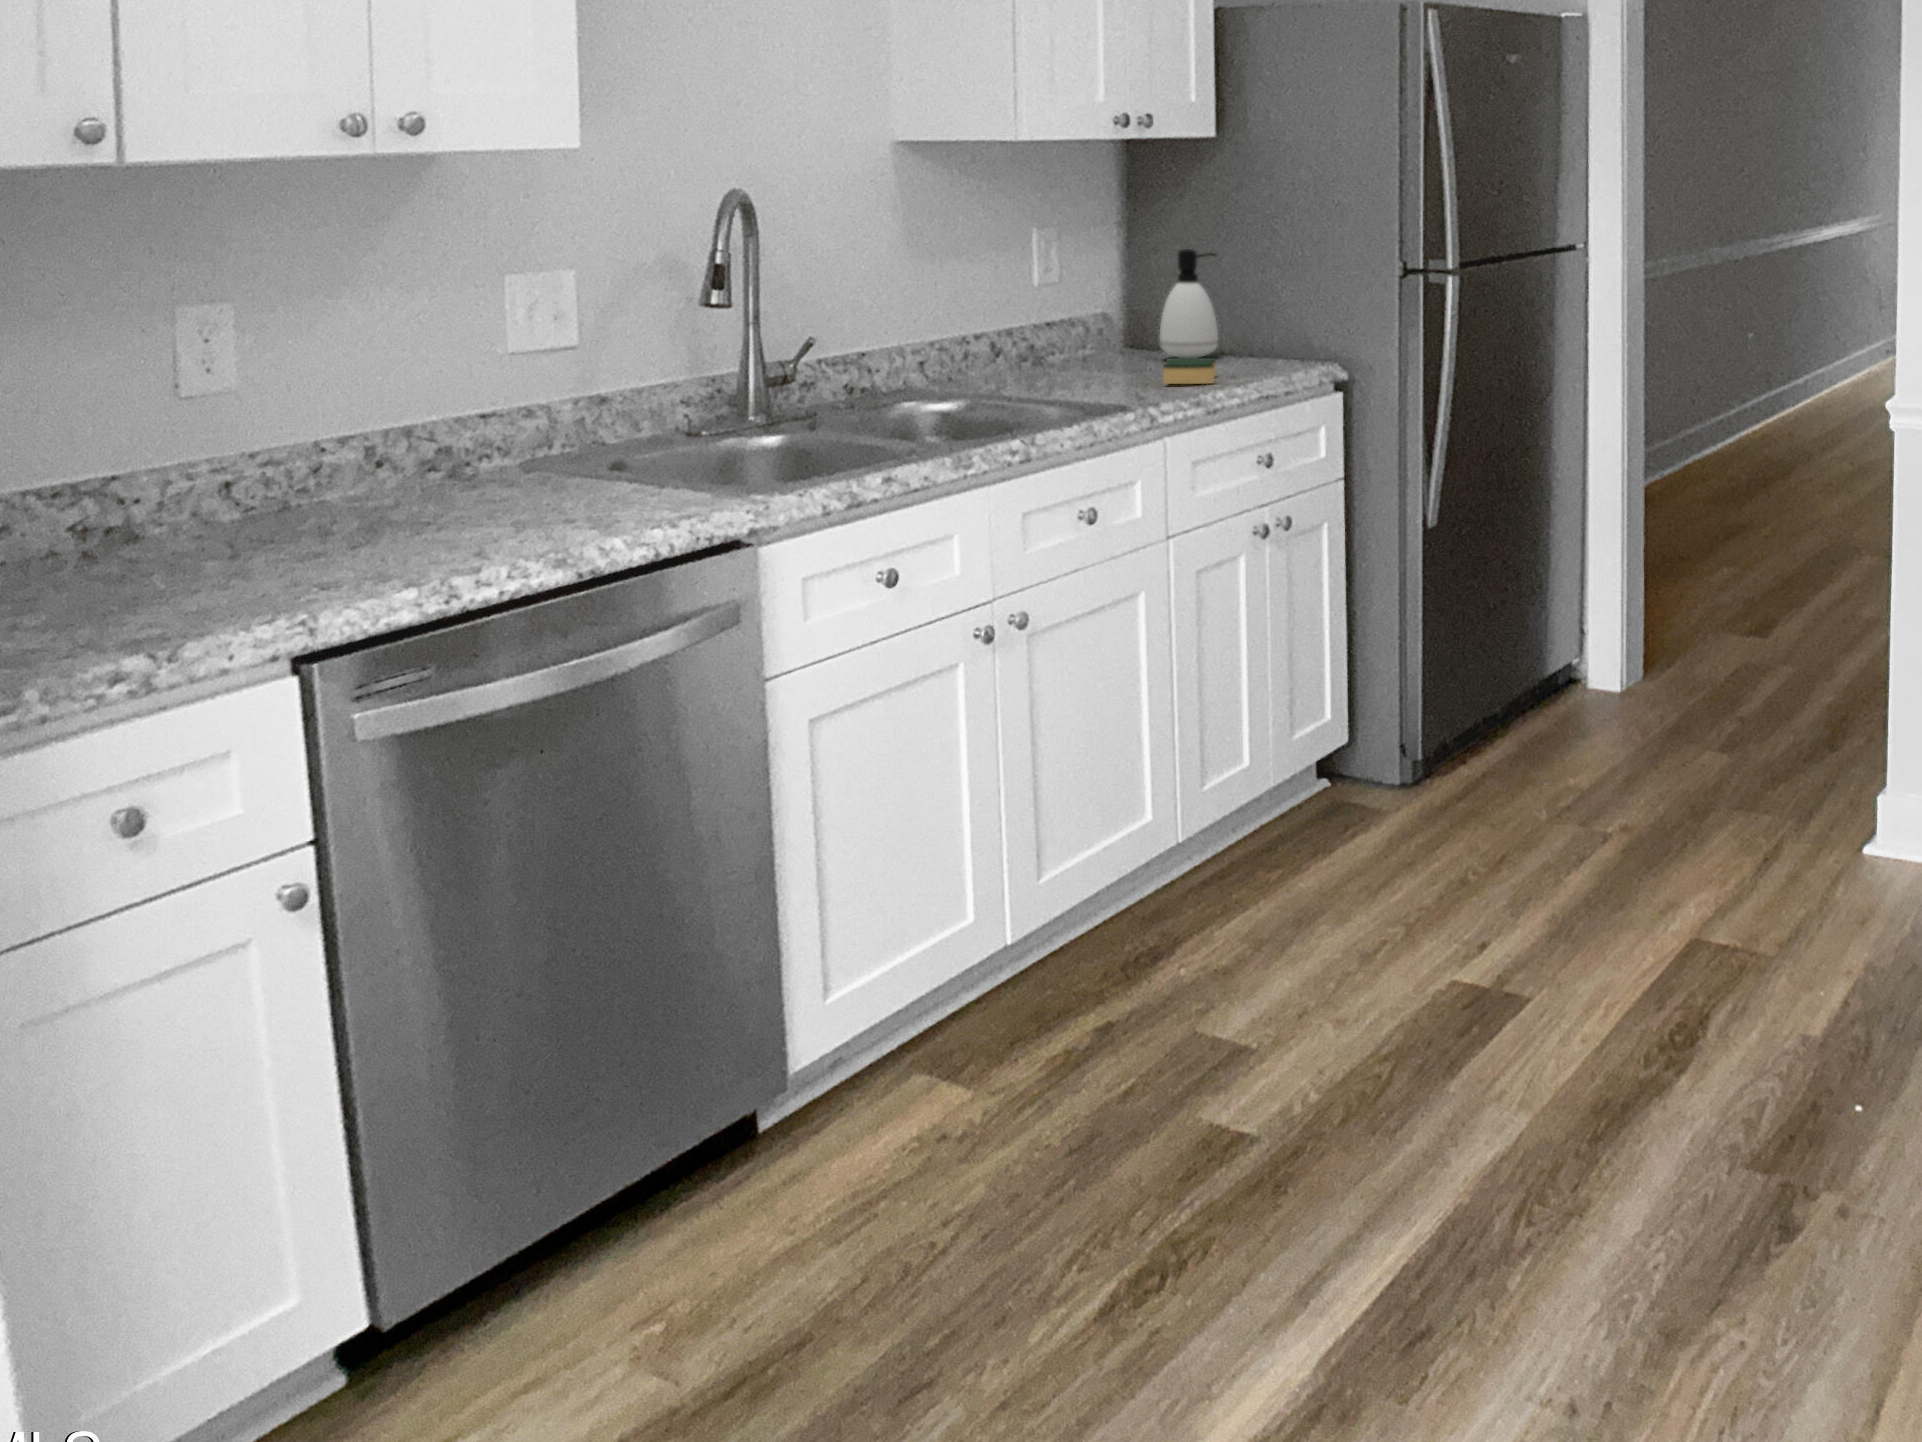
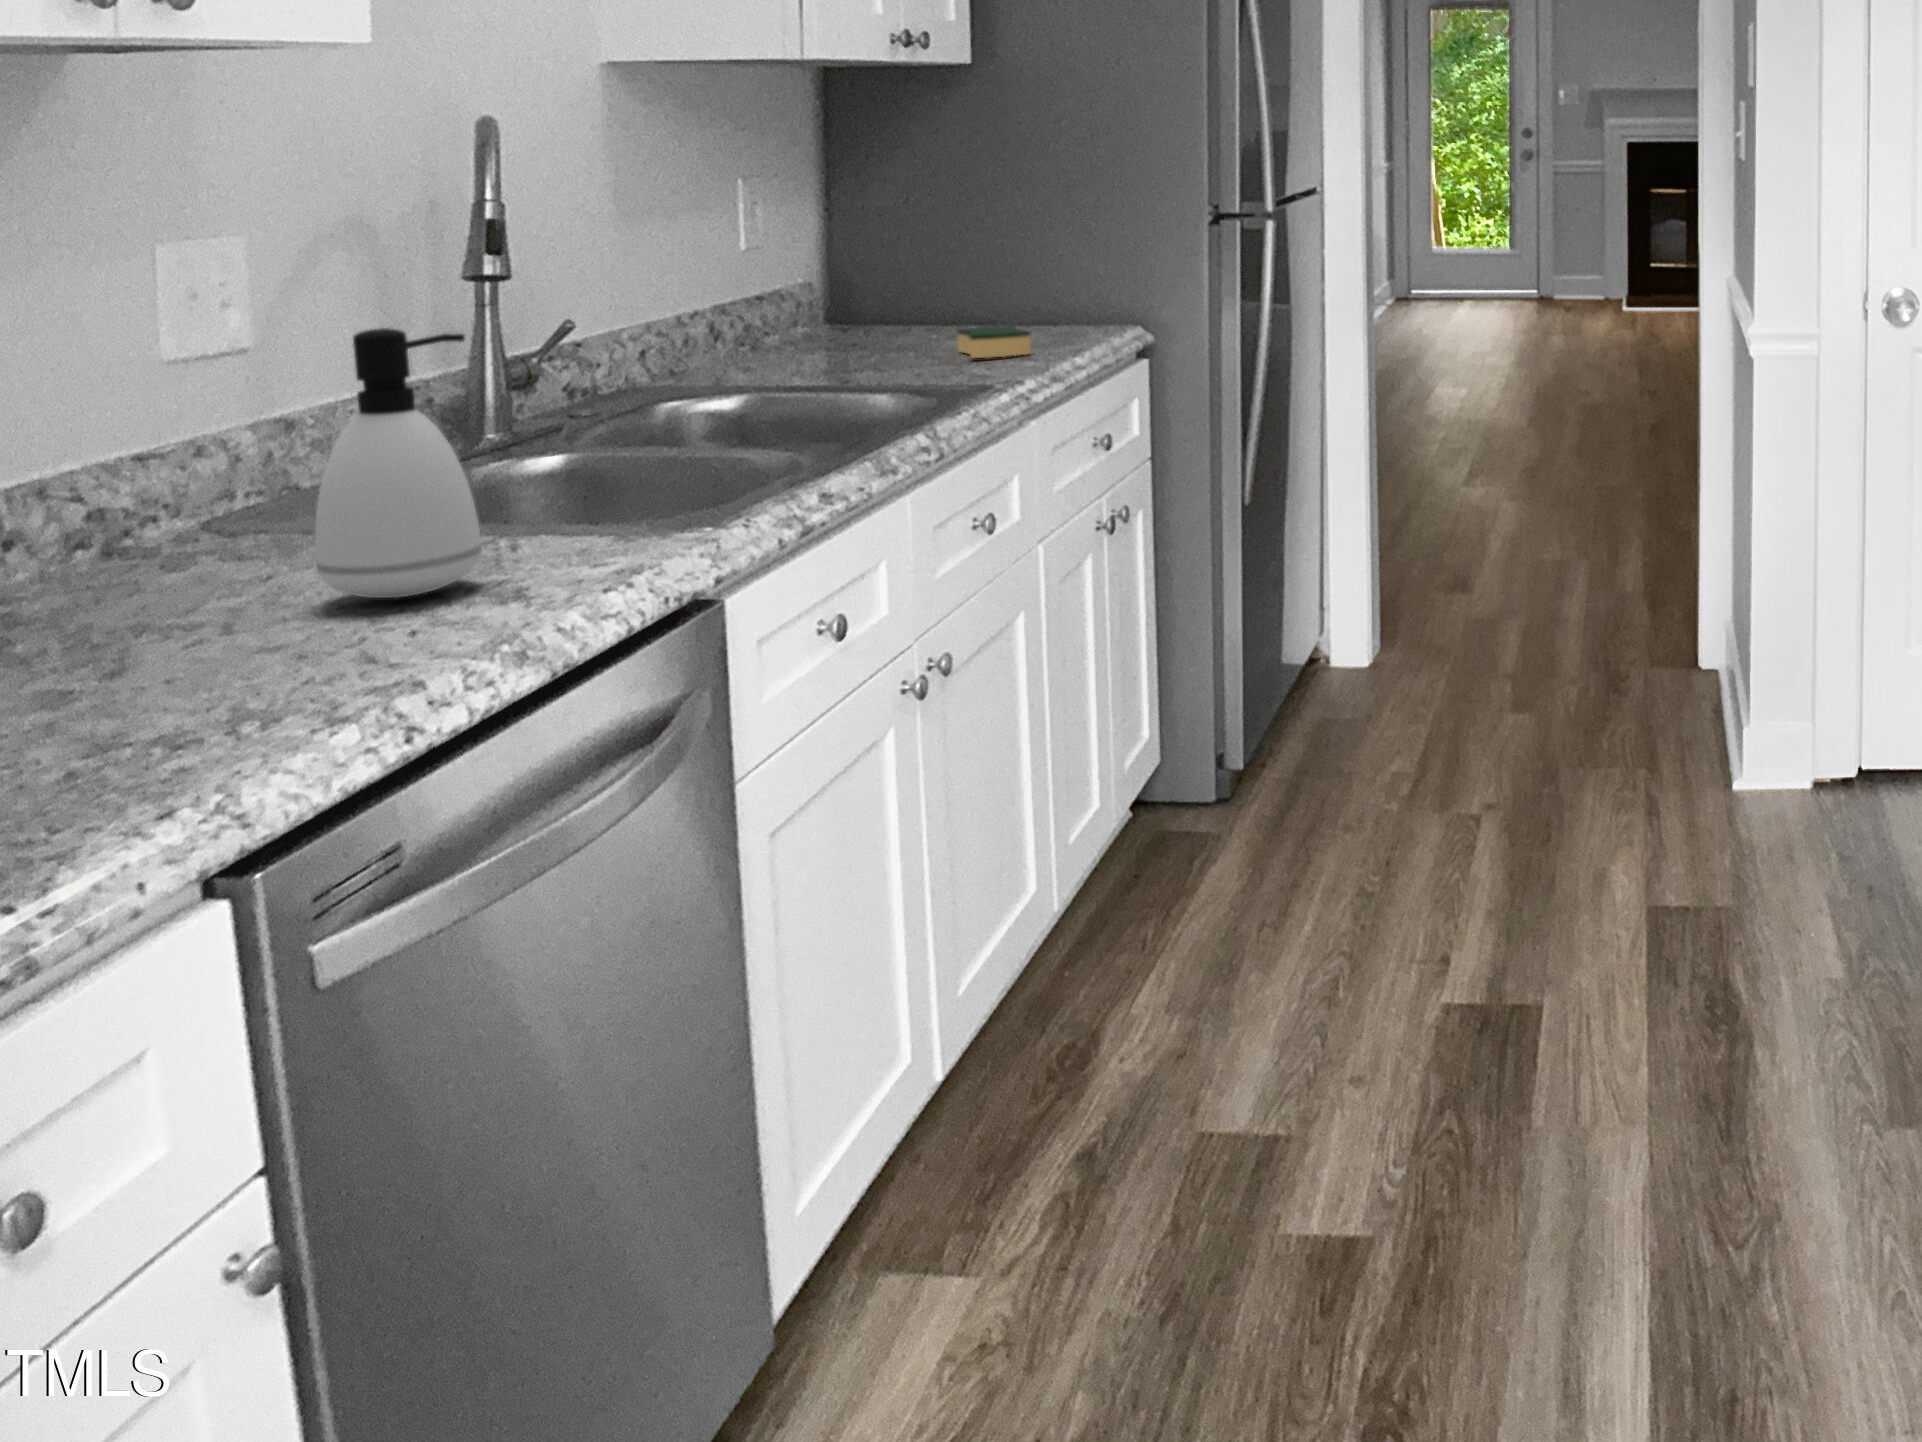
soap dispenser: present [1160,249,1218,358] -> present [315,328,482,598]

